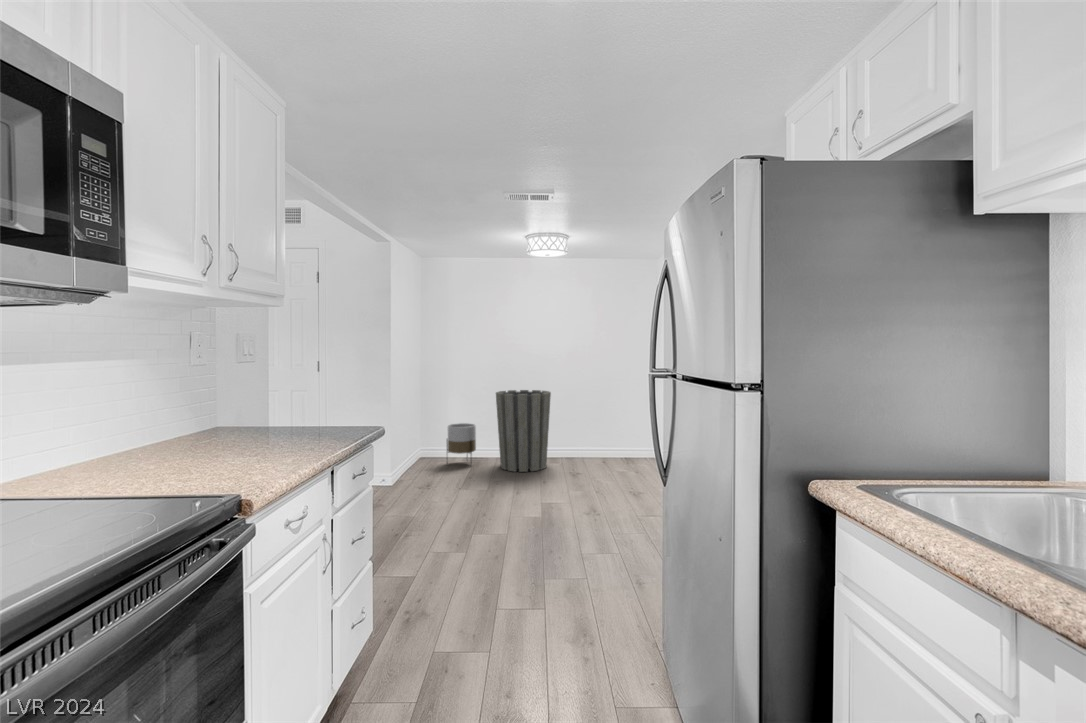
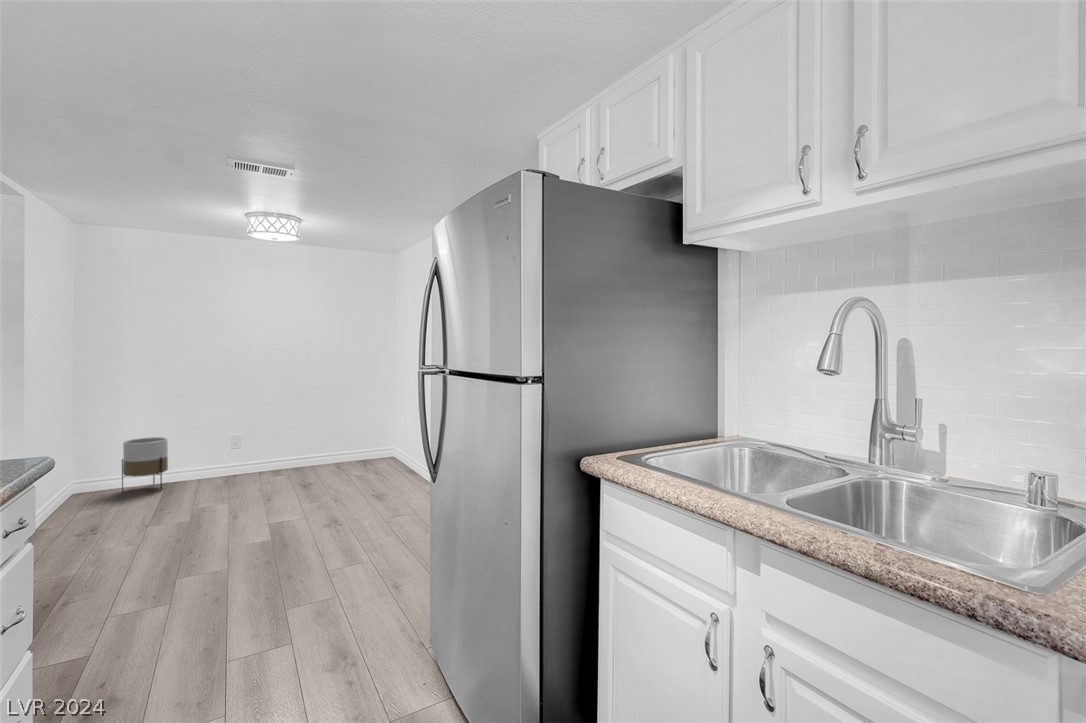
trash can: present [496,390,551,472] -> none [199,393,274,490]

